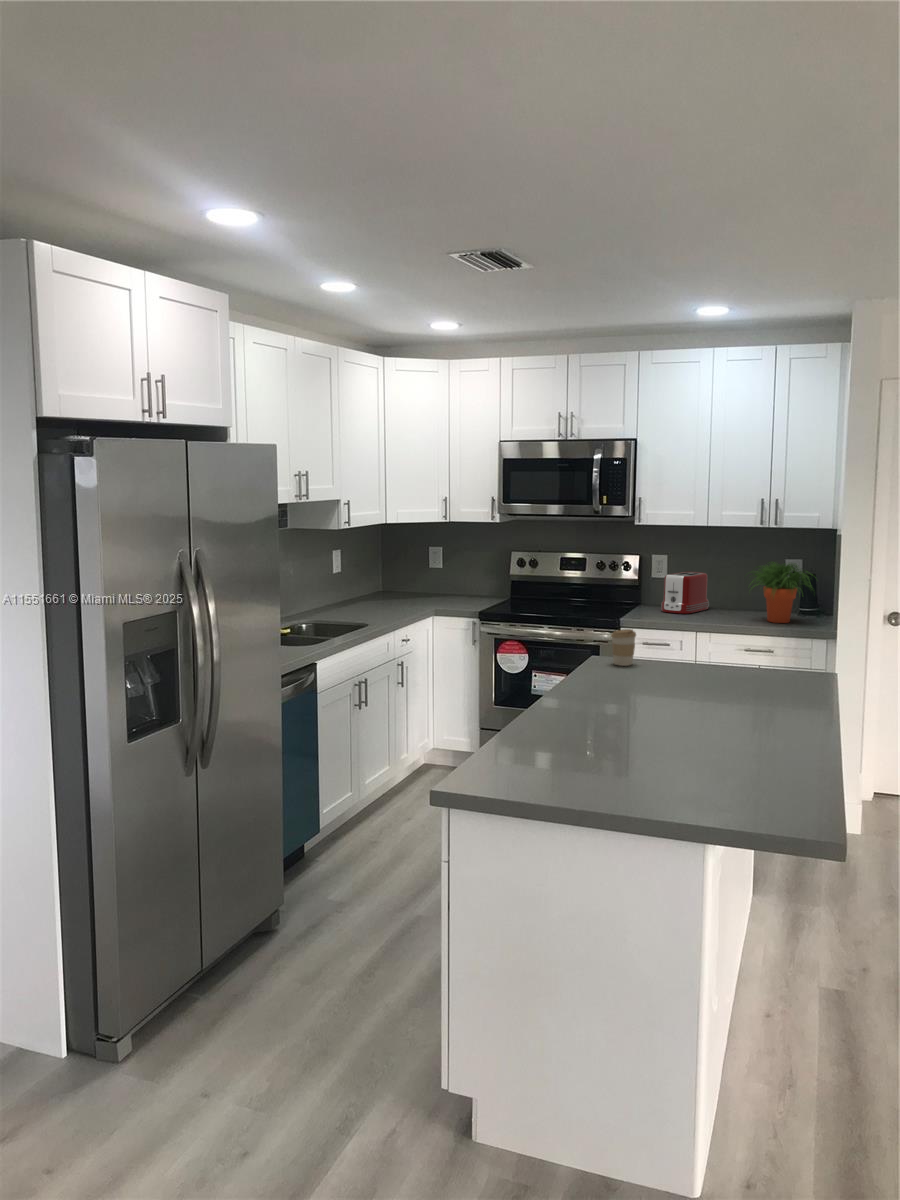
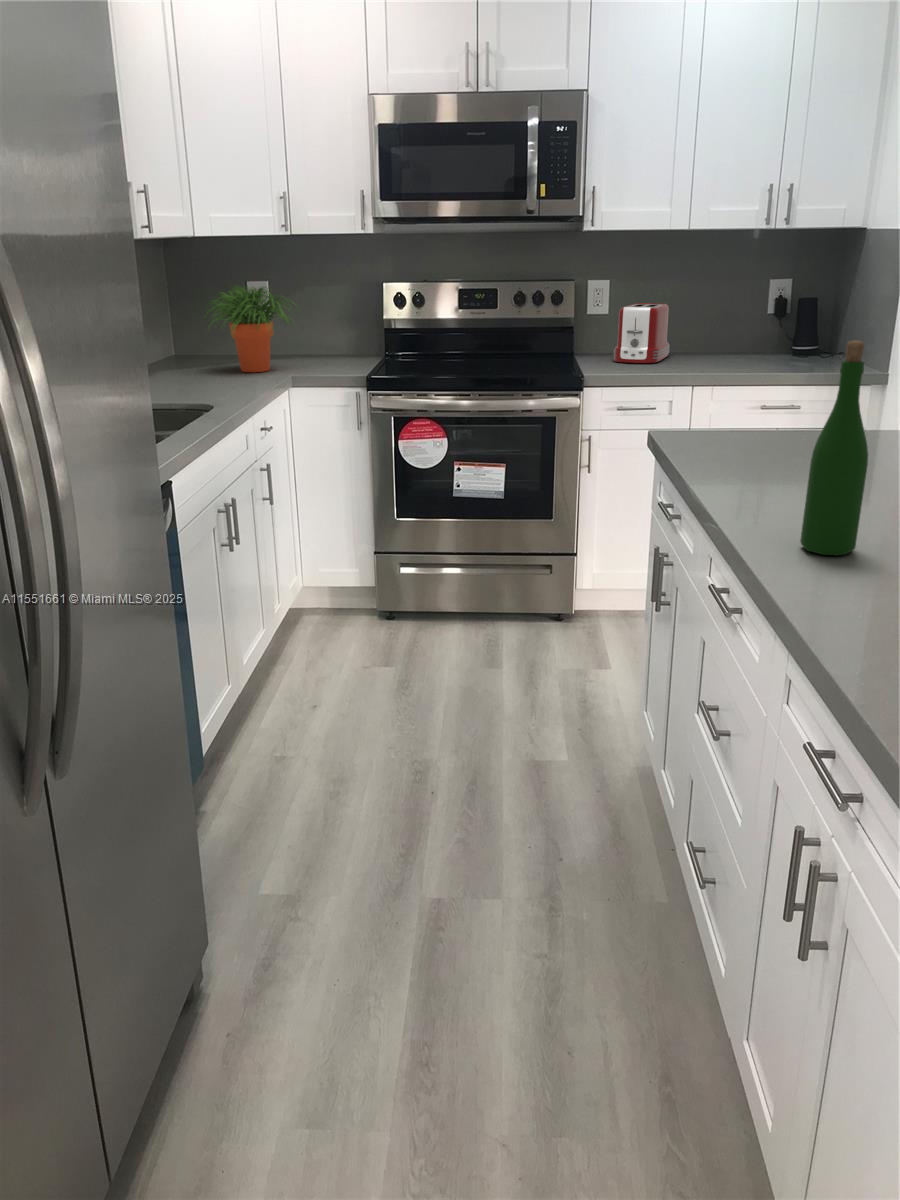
potted plant: present [751,562,812,623] -> present [207,287,300,372]
wine bottle: none [565,611,590,712] -> present [800,340,868,555]
coffee cup: present [611,629,636,666] -> none [708,383,753,448]

